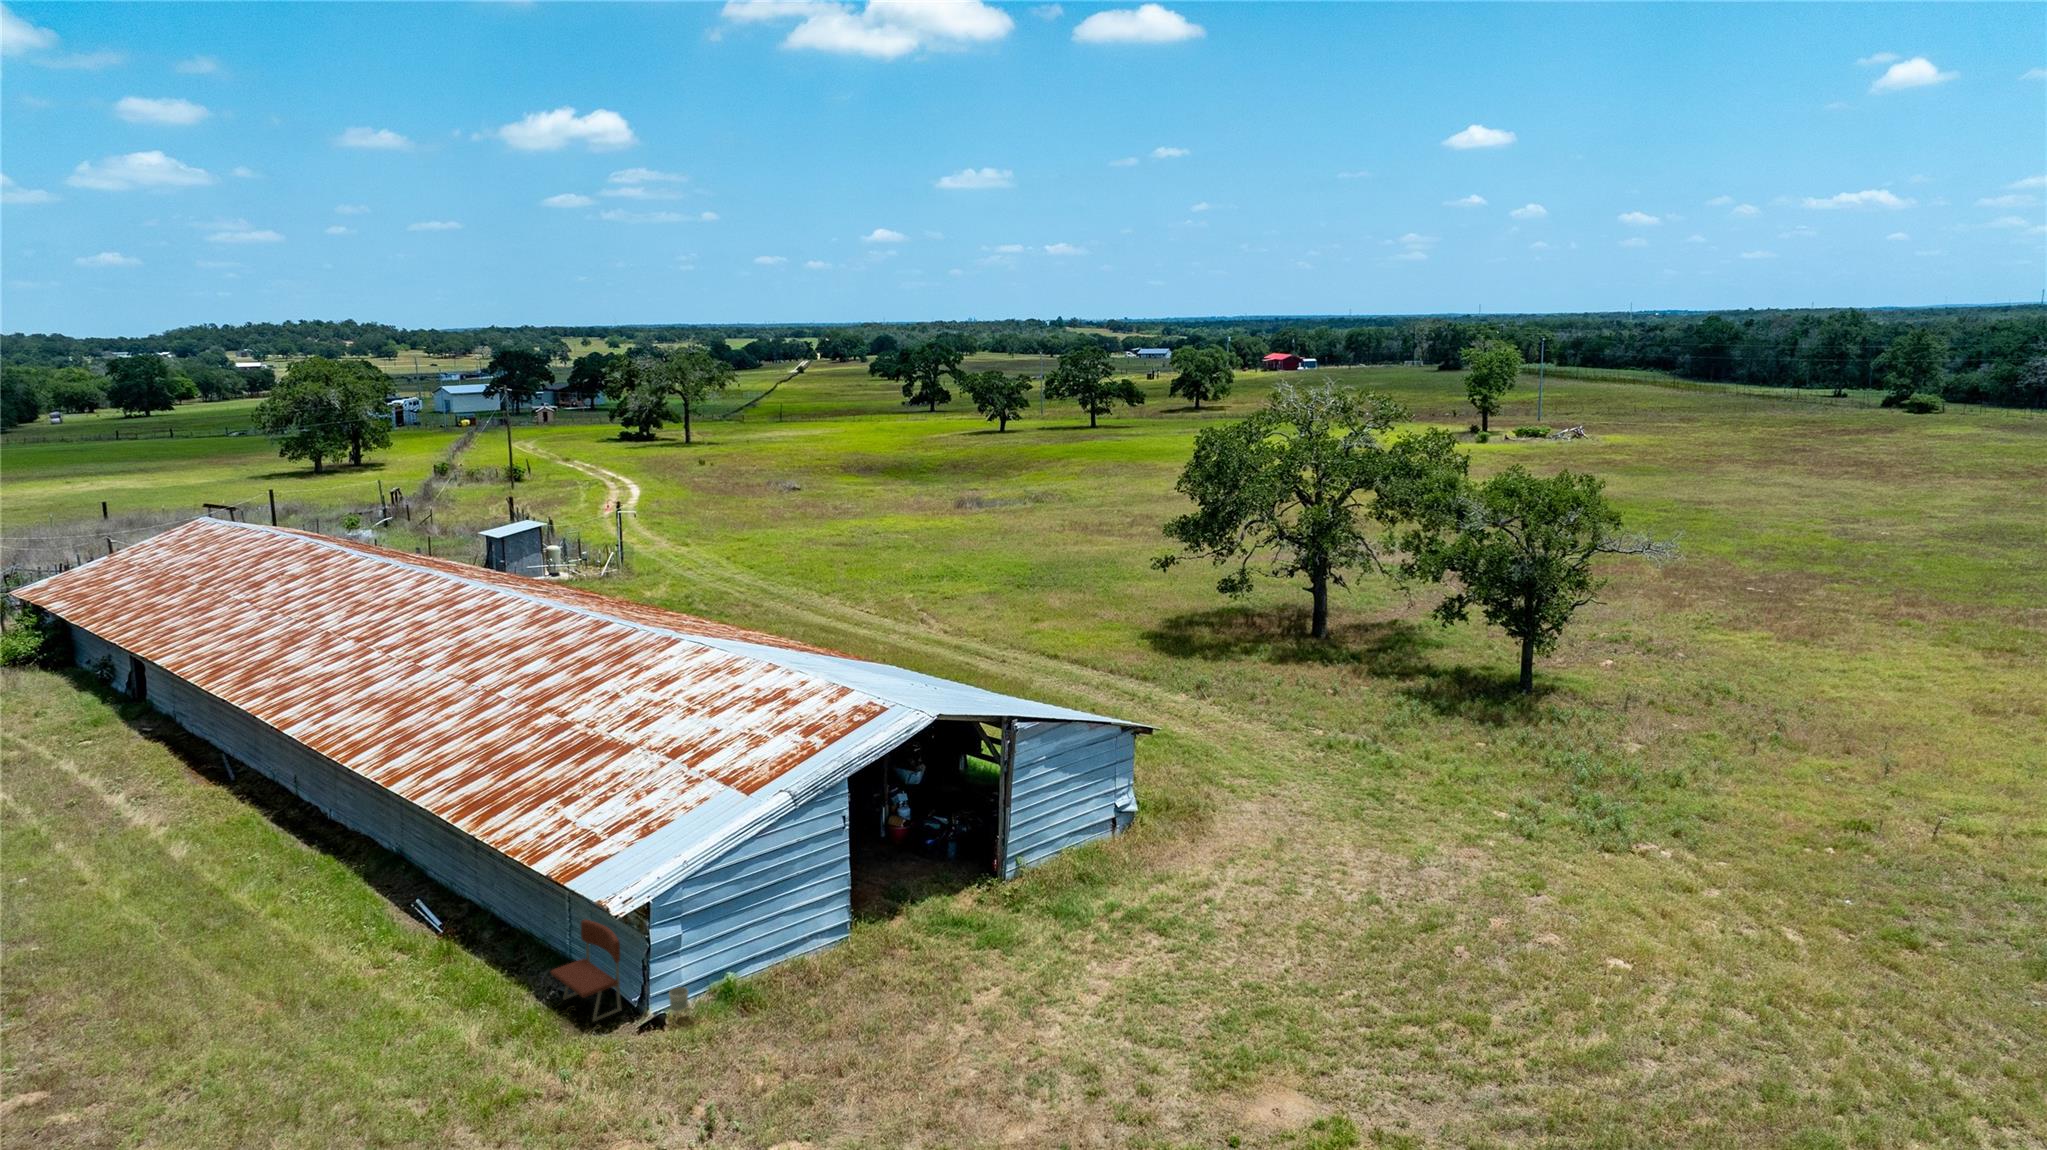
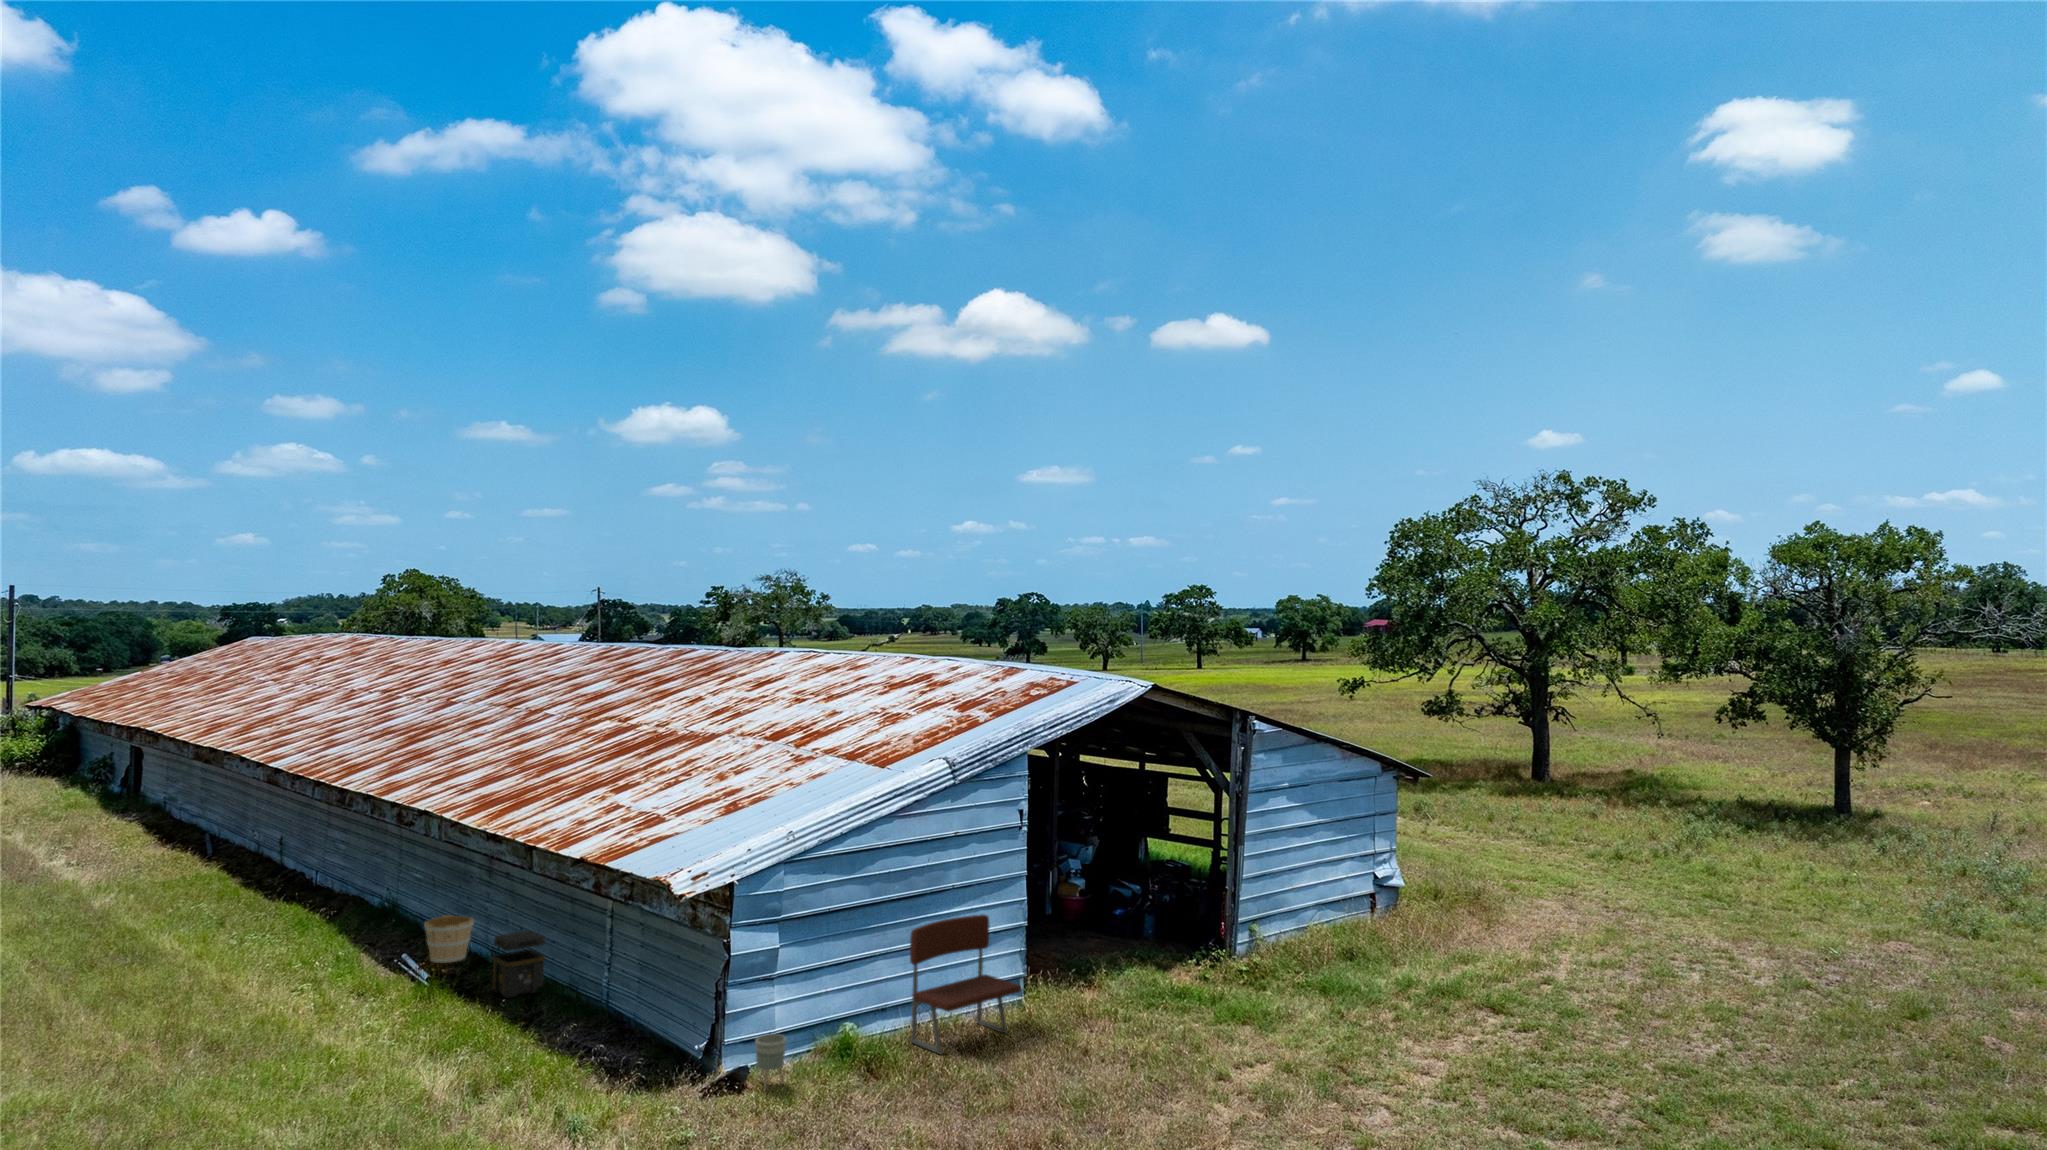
wooden bucket: none [431,877,467,914] -> present [424,915,474,963]
toolbox: none [487,899,523,947] -> present [492,931,545,998]
bench: present [551,920,621,1021] -> present [910,915,1021,1054]

